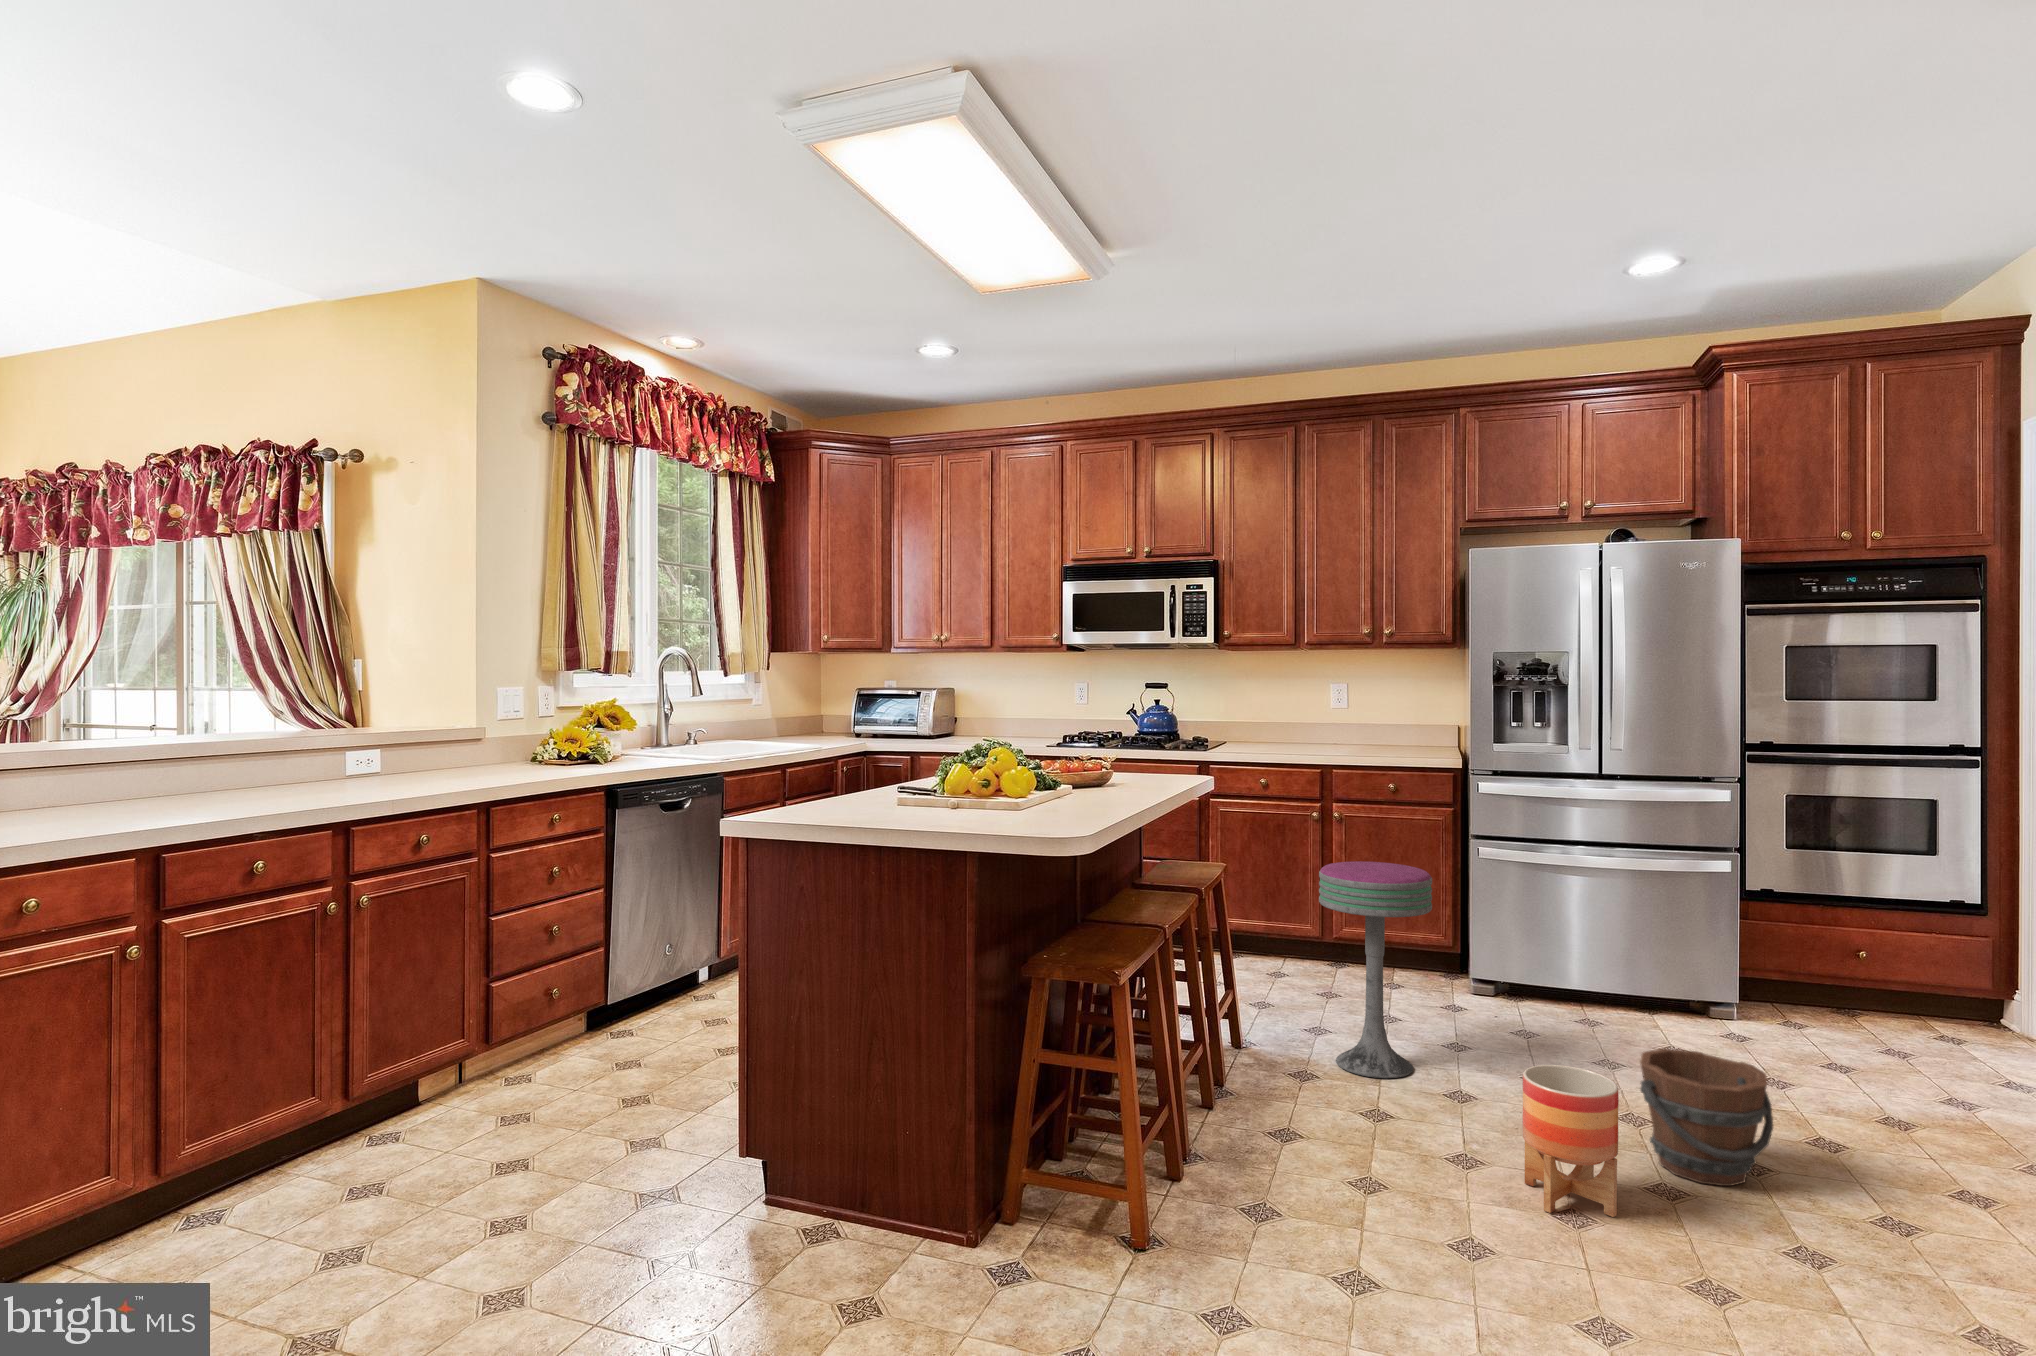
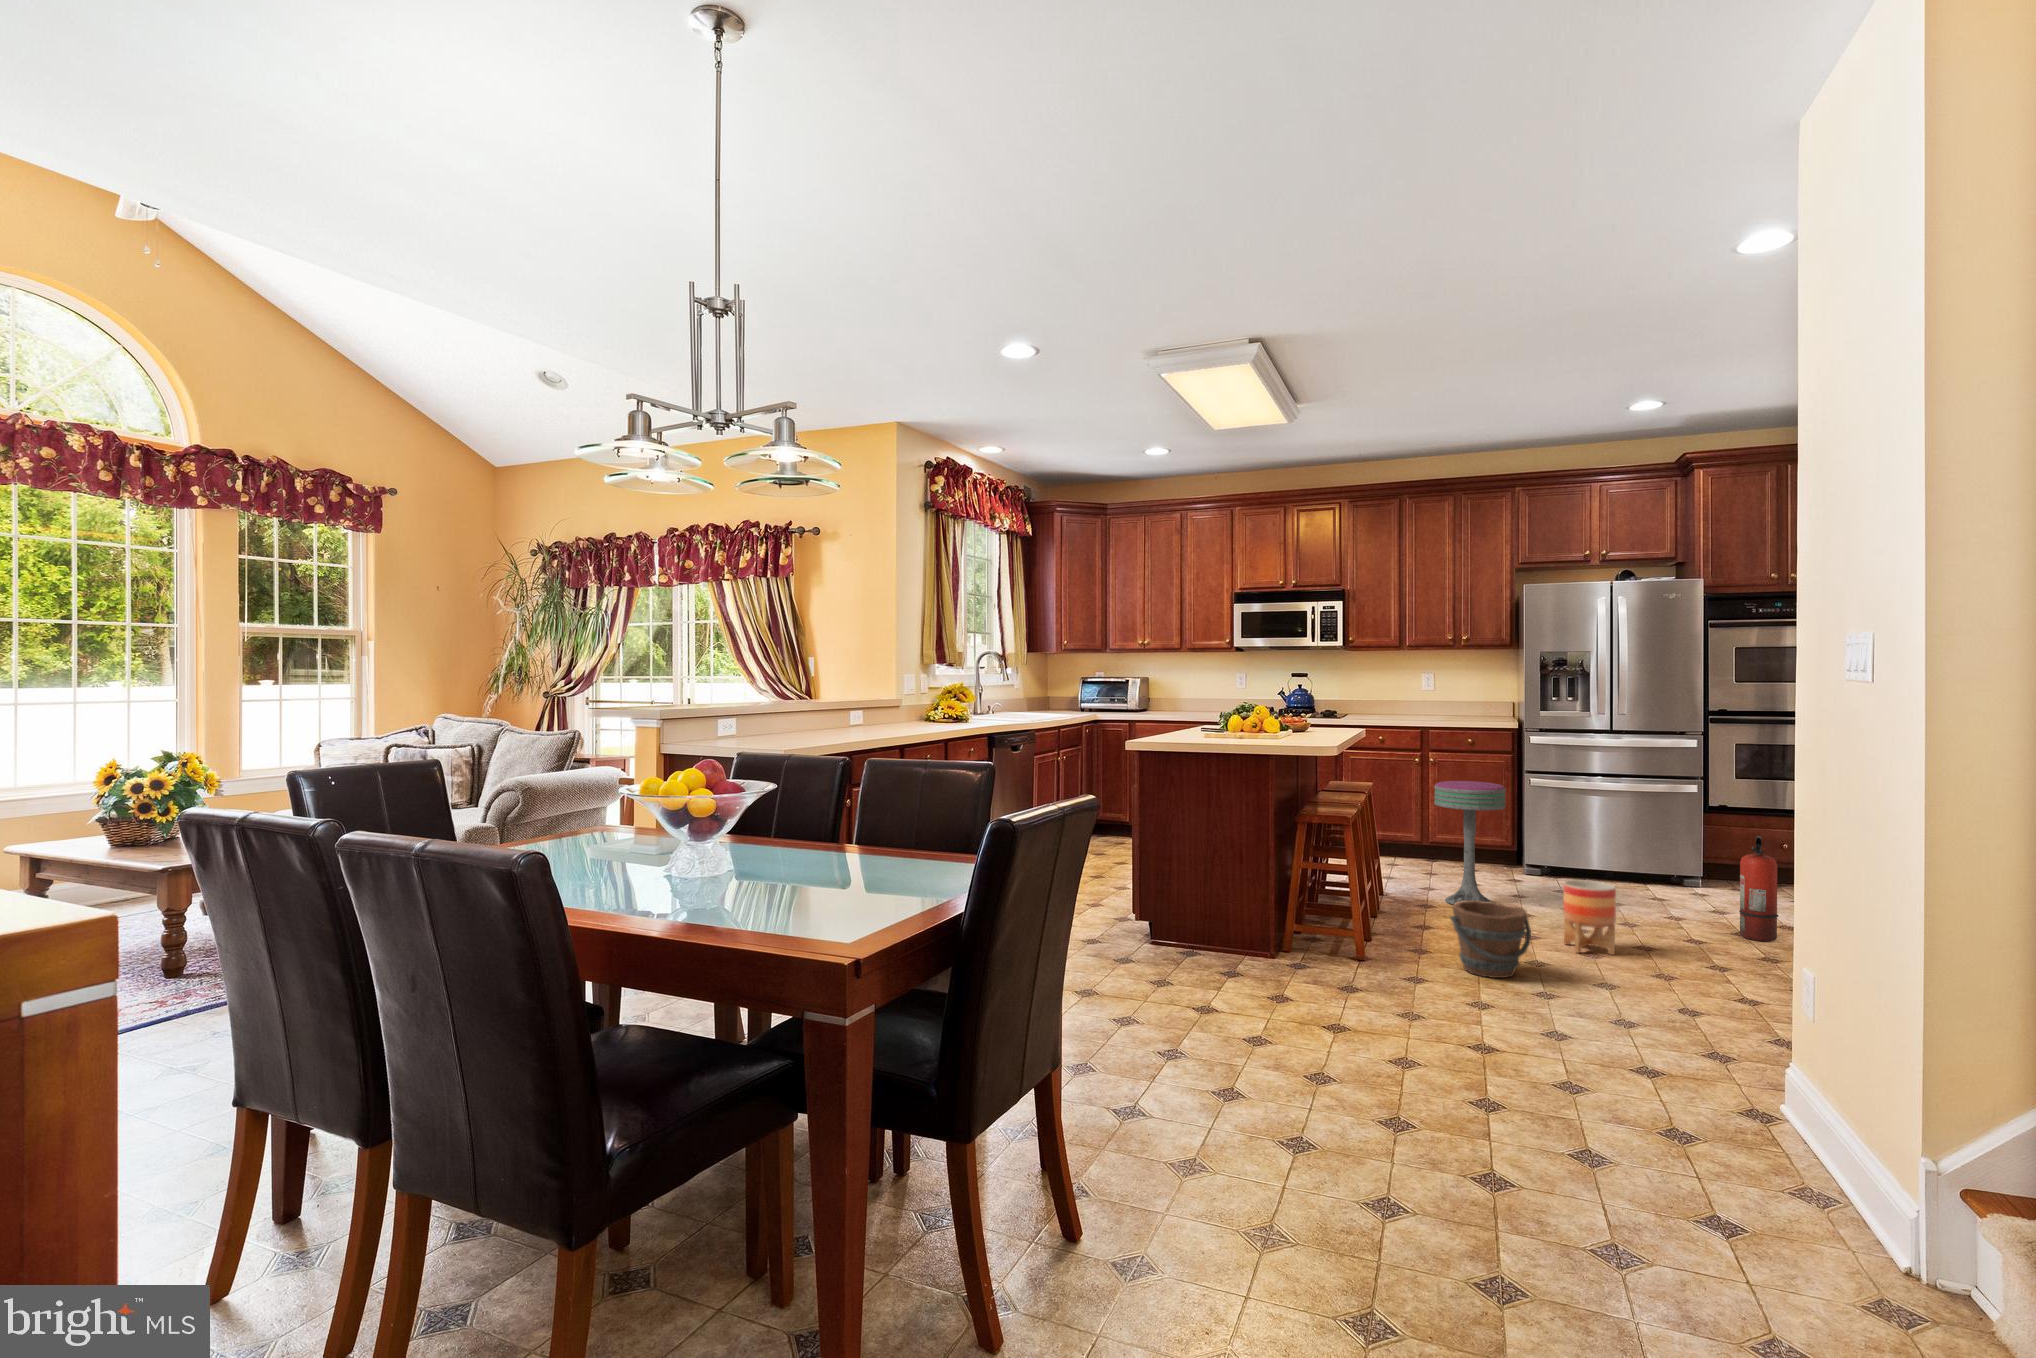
fire extinguisher: none [1827,980,1897,1168] -> present [1739,836,1778,942]
bucket: present [1640,1048,1773,1186] -> present [1450,901,1531,978]

